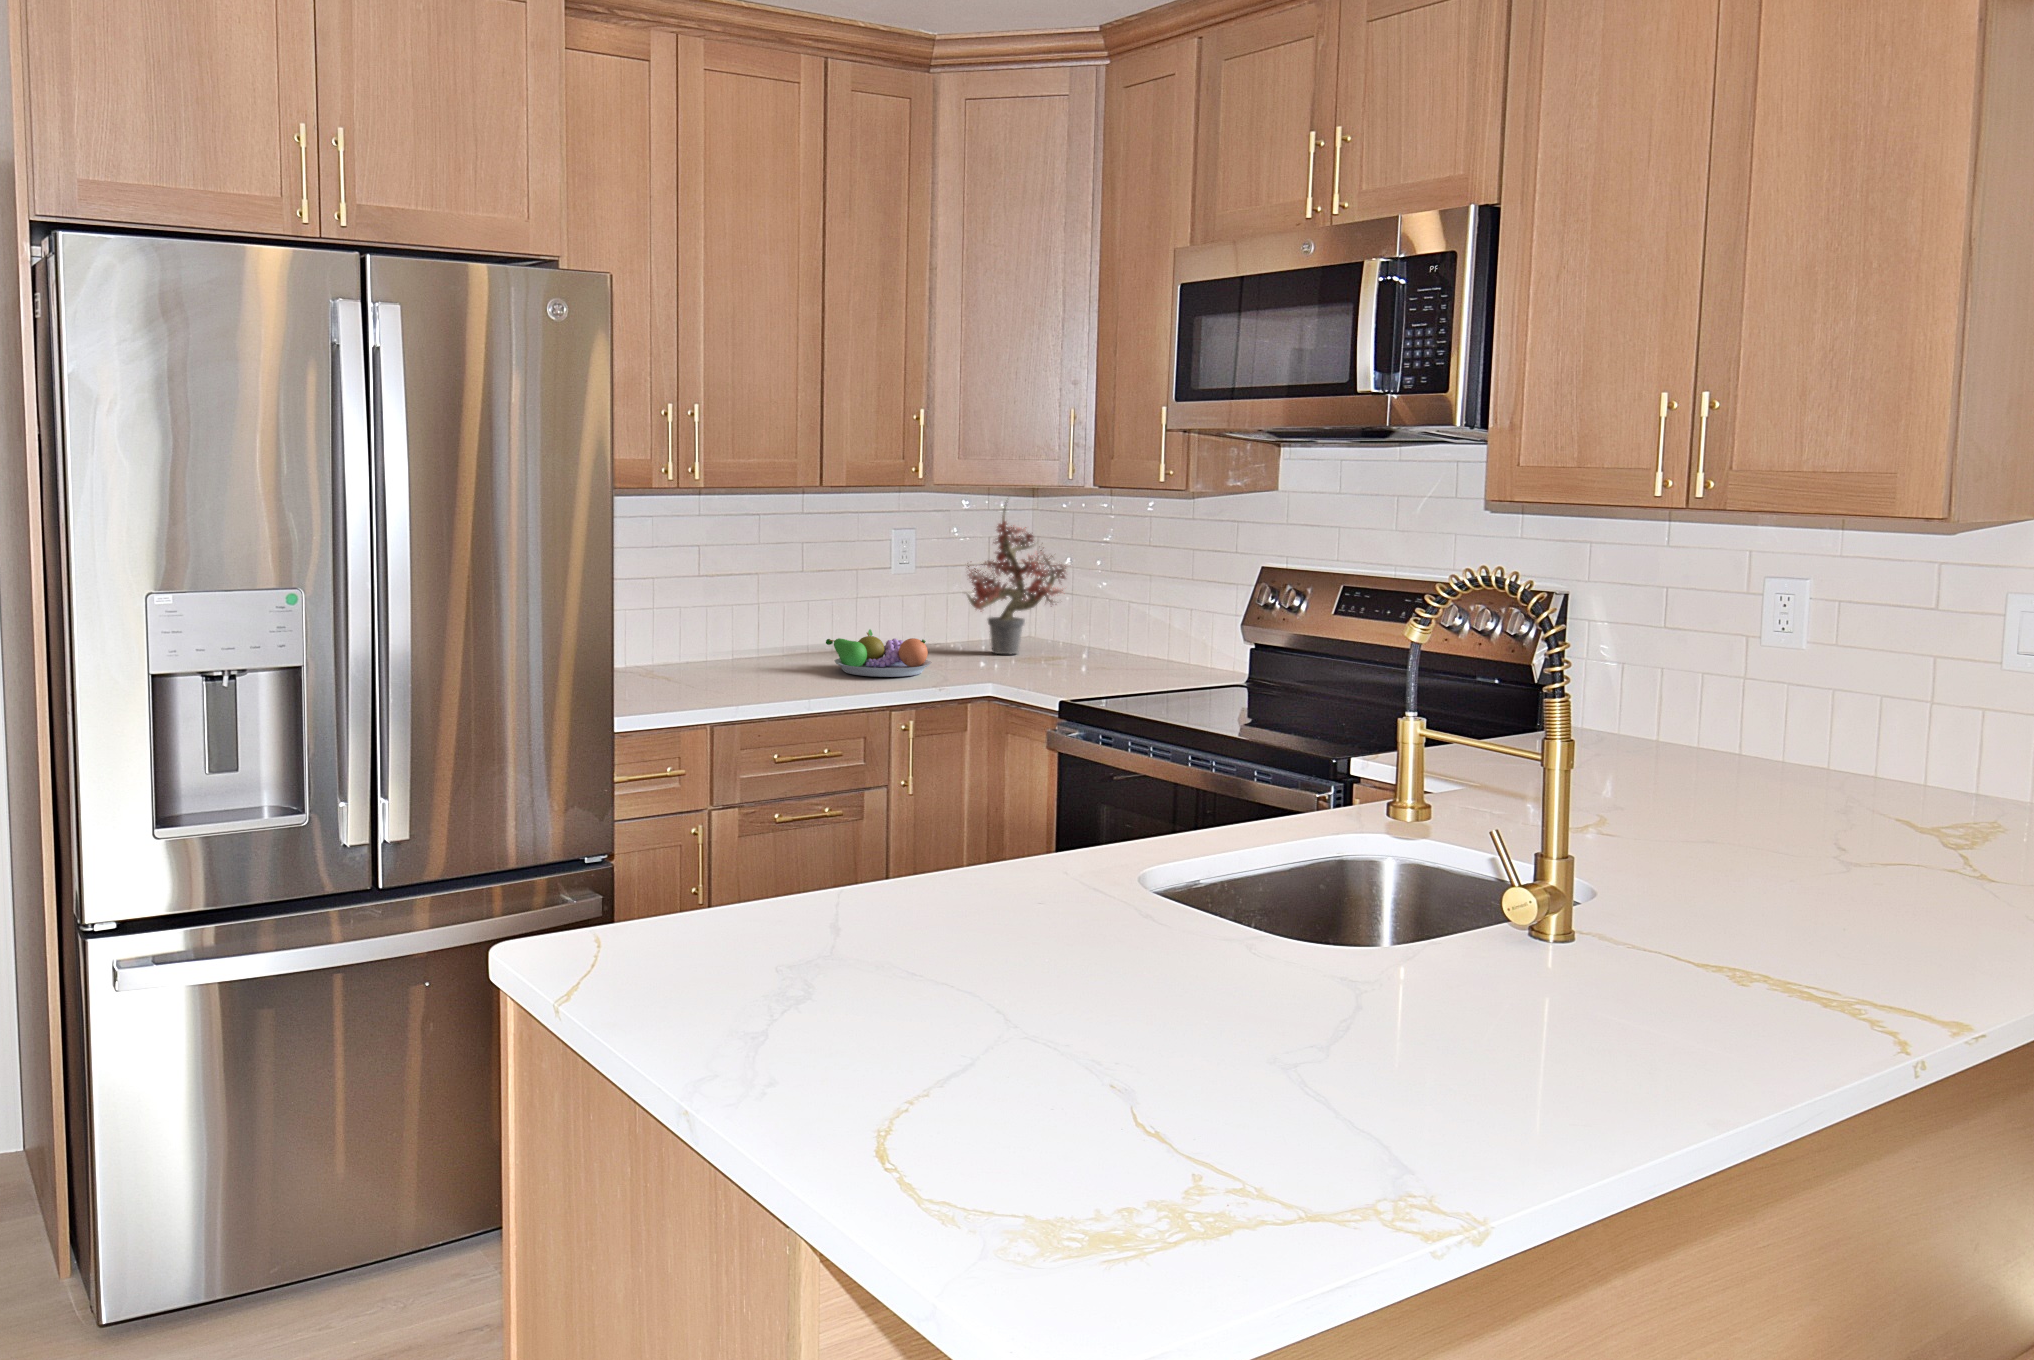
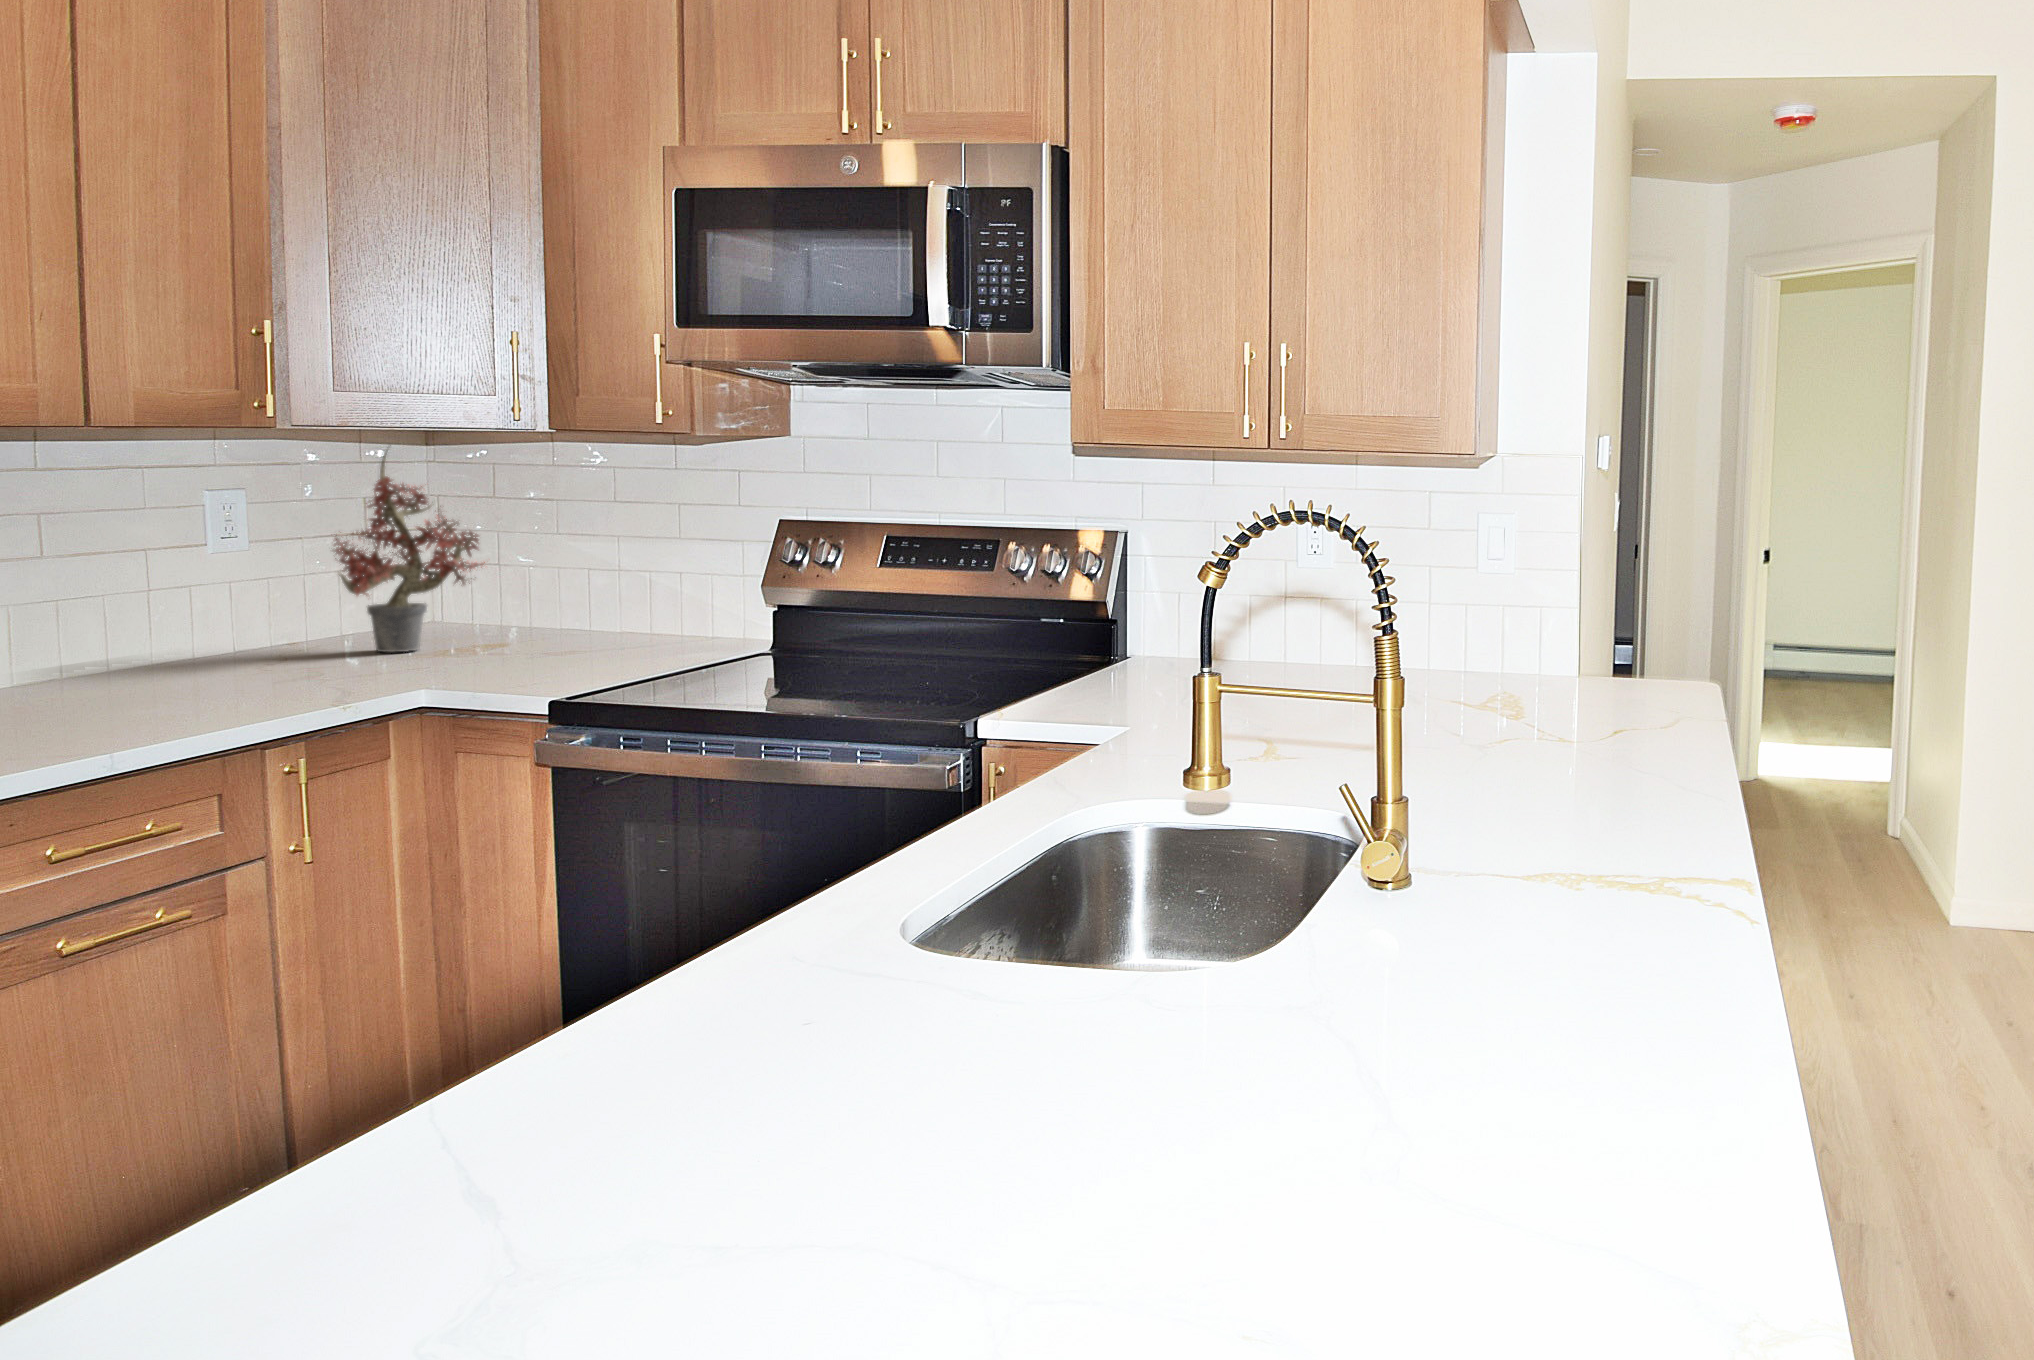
fruit bowl: present [826,629,931,677] -> none [105,633,309,700]

